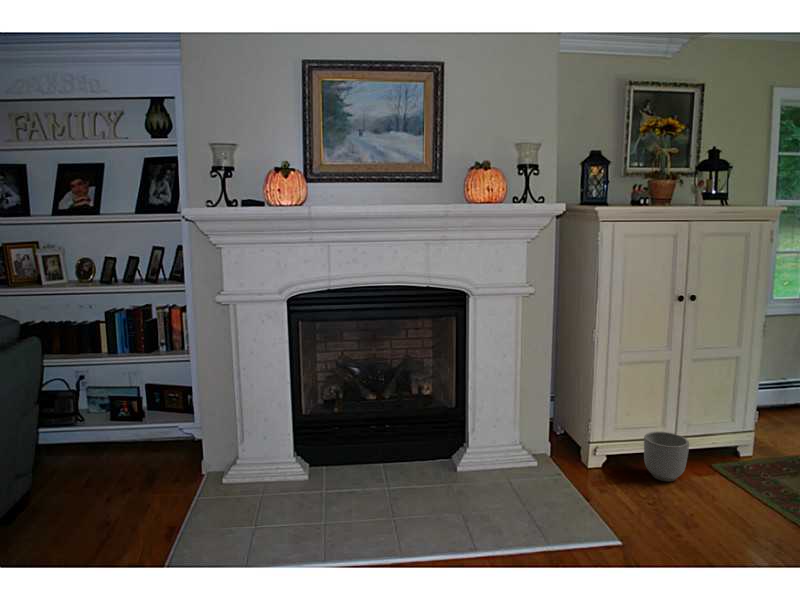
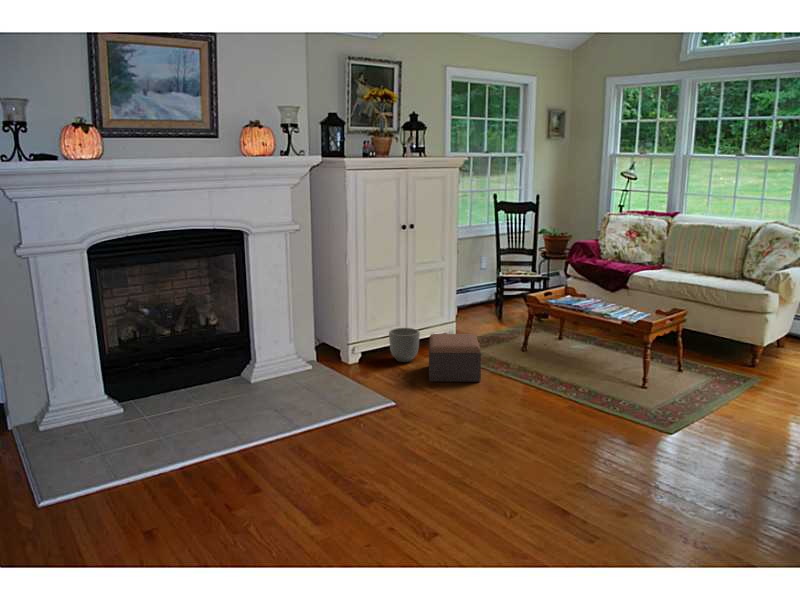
footstool: none [689,452,779,544] -> present [429,334,481,382]

